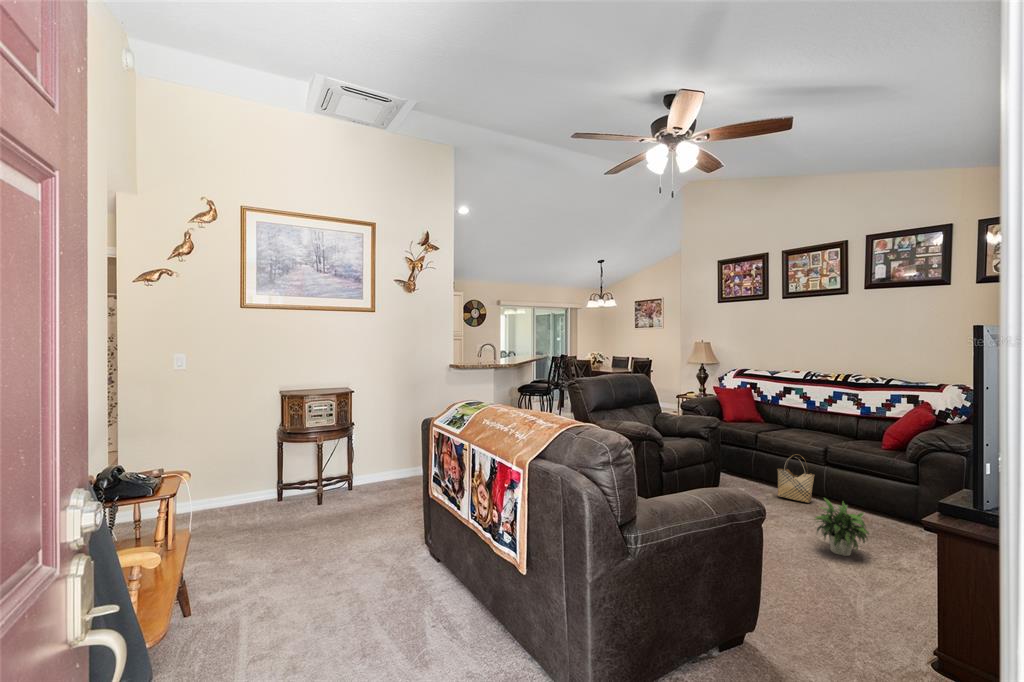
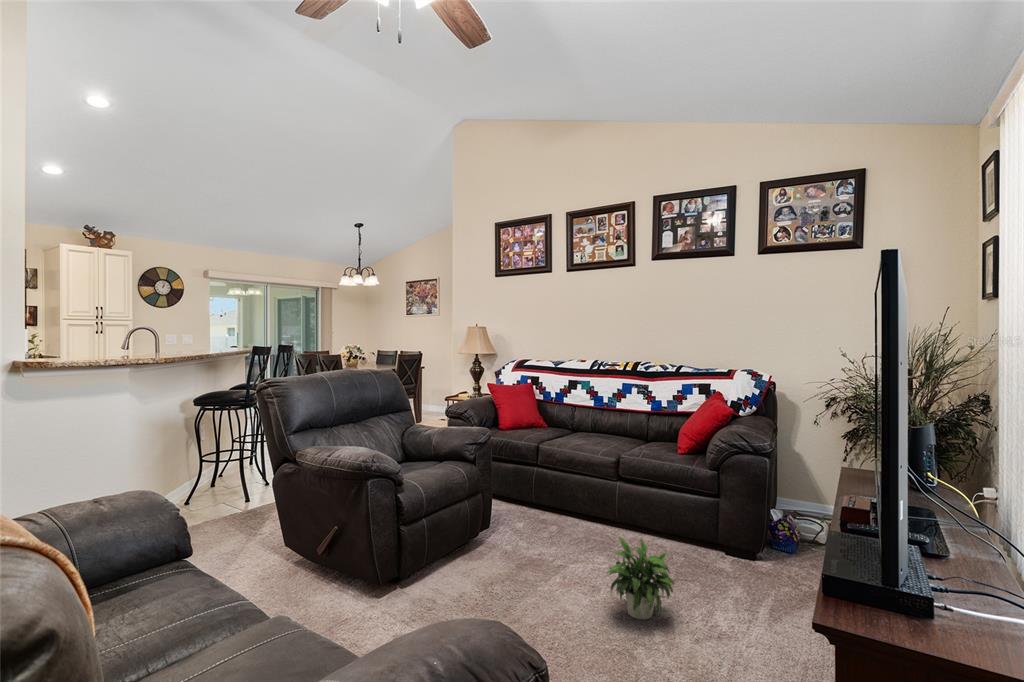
woven basket: present [777,454,815,503] -> none [561,469,605,533]

